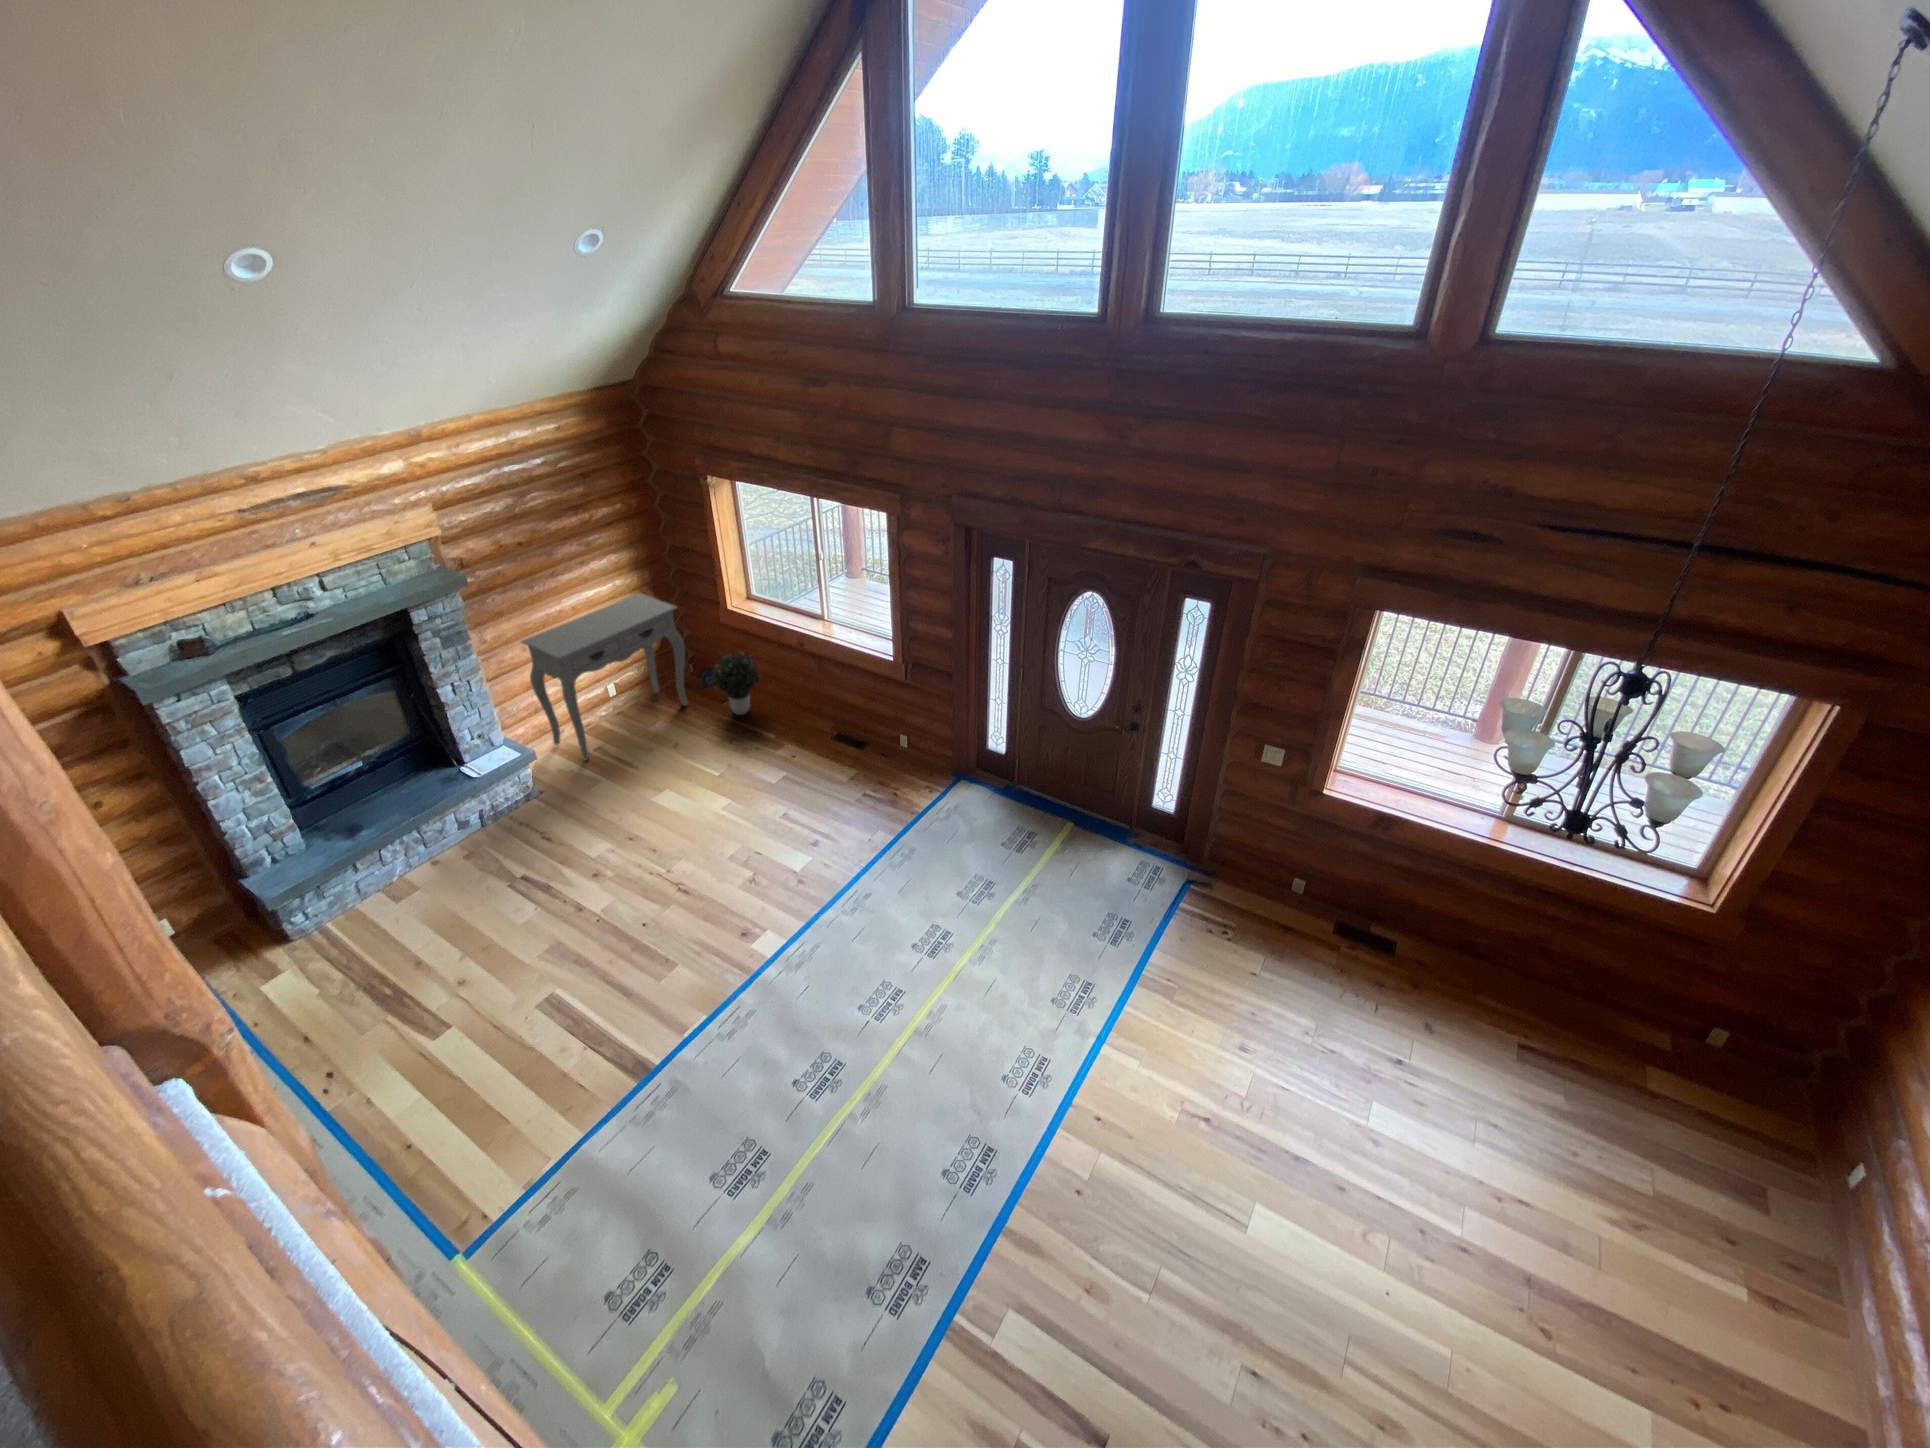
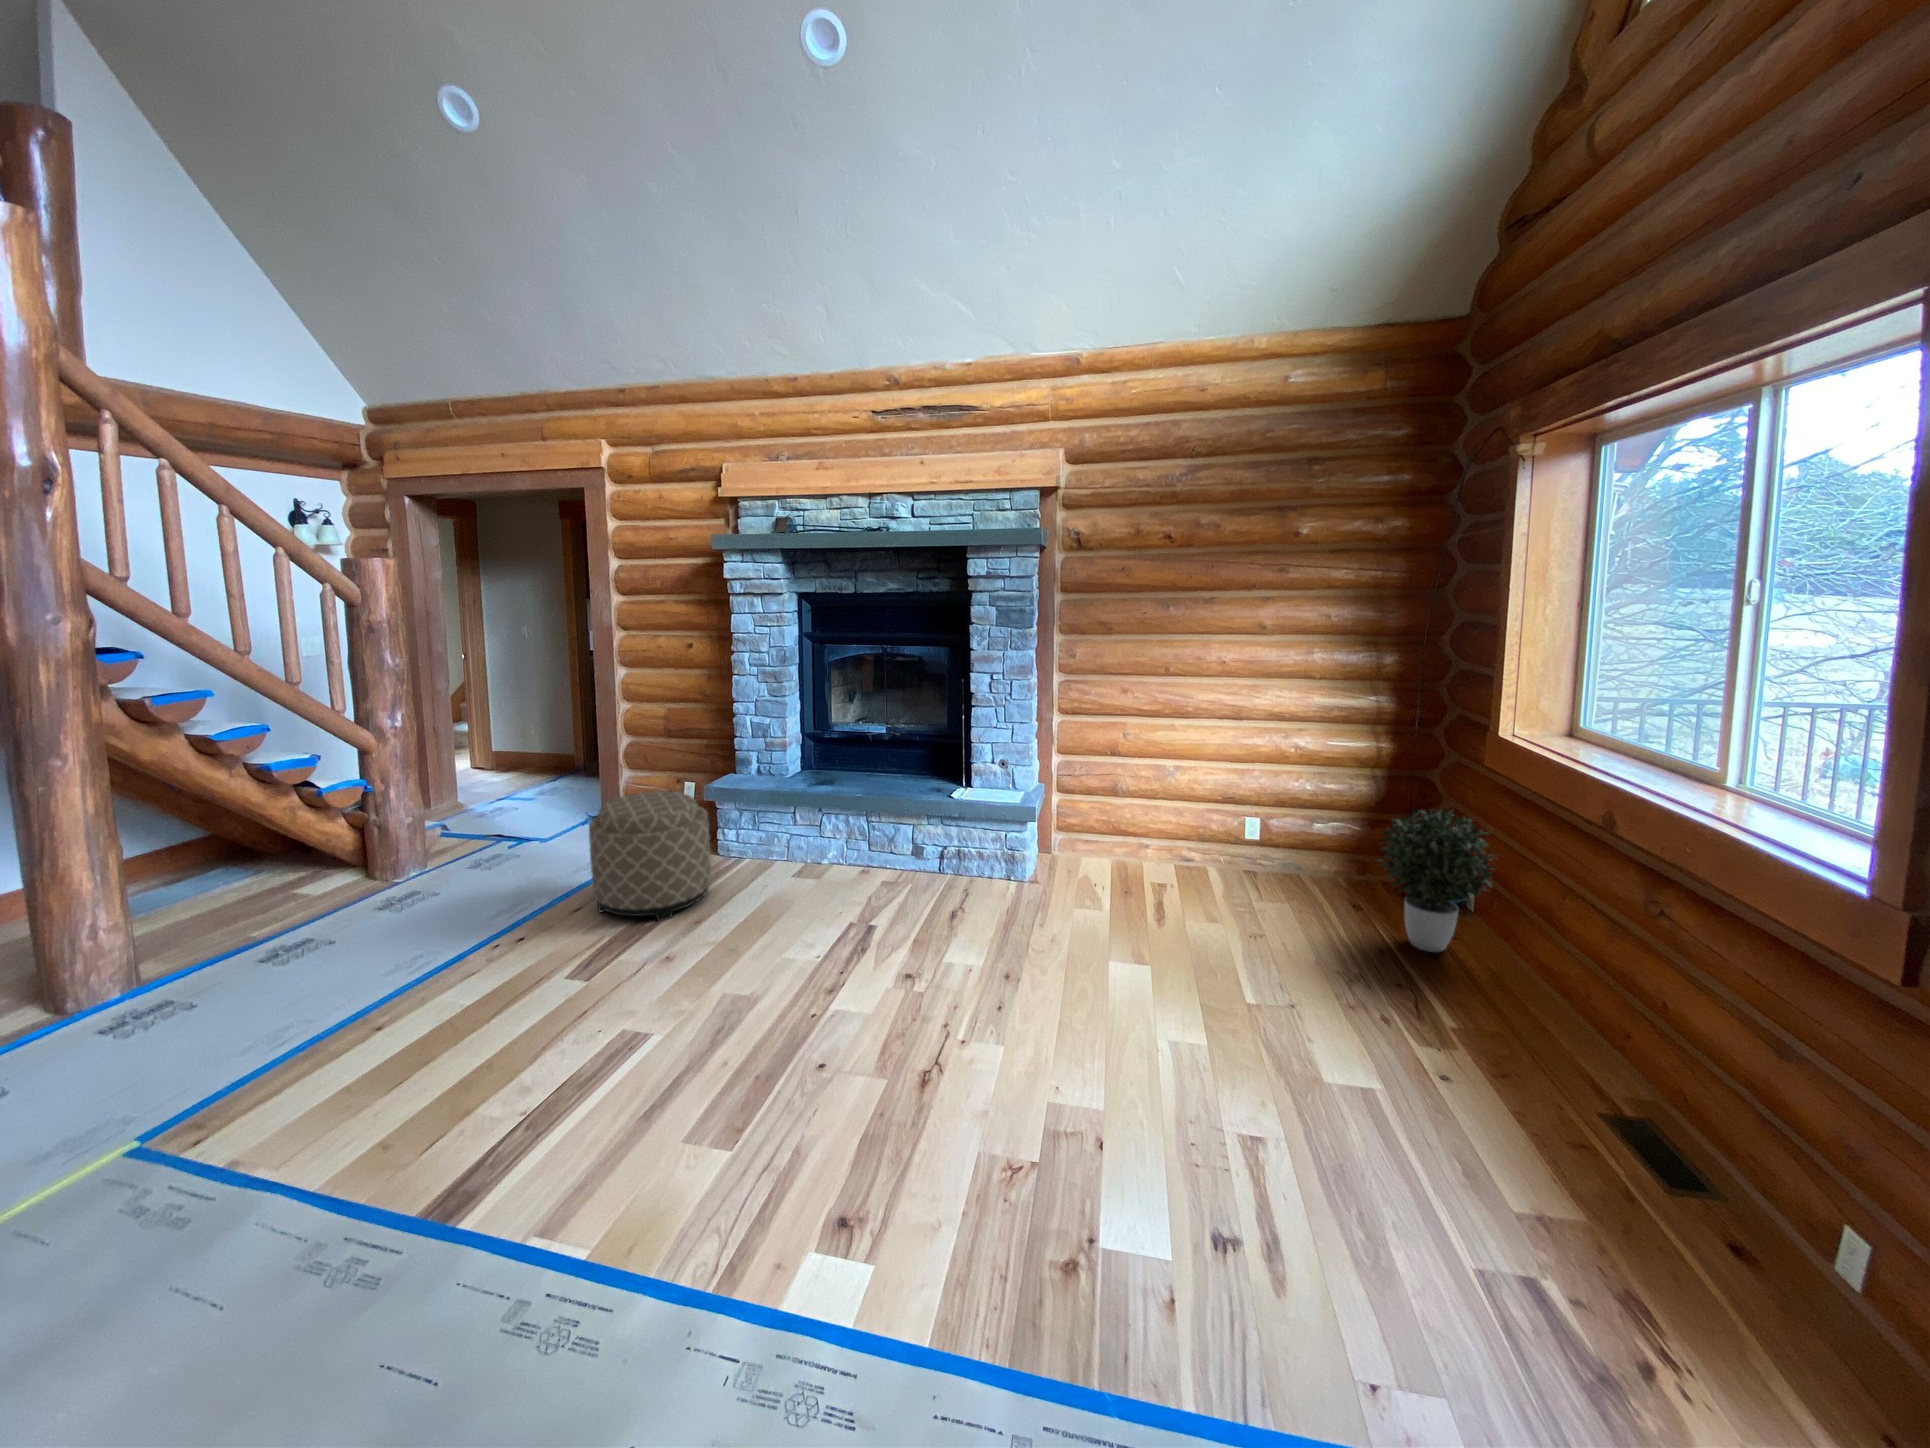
console table: present [521,593,688,761] -> none [1111,672,1376,897]
ottoman: none [268,899,399,1023] -> present [589,791,711,921]

